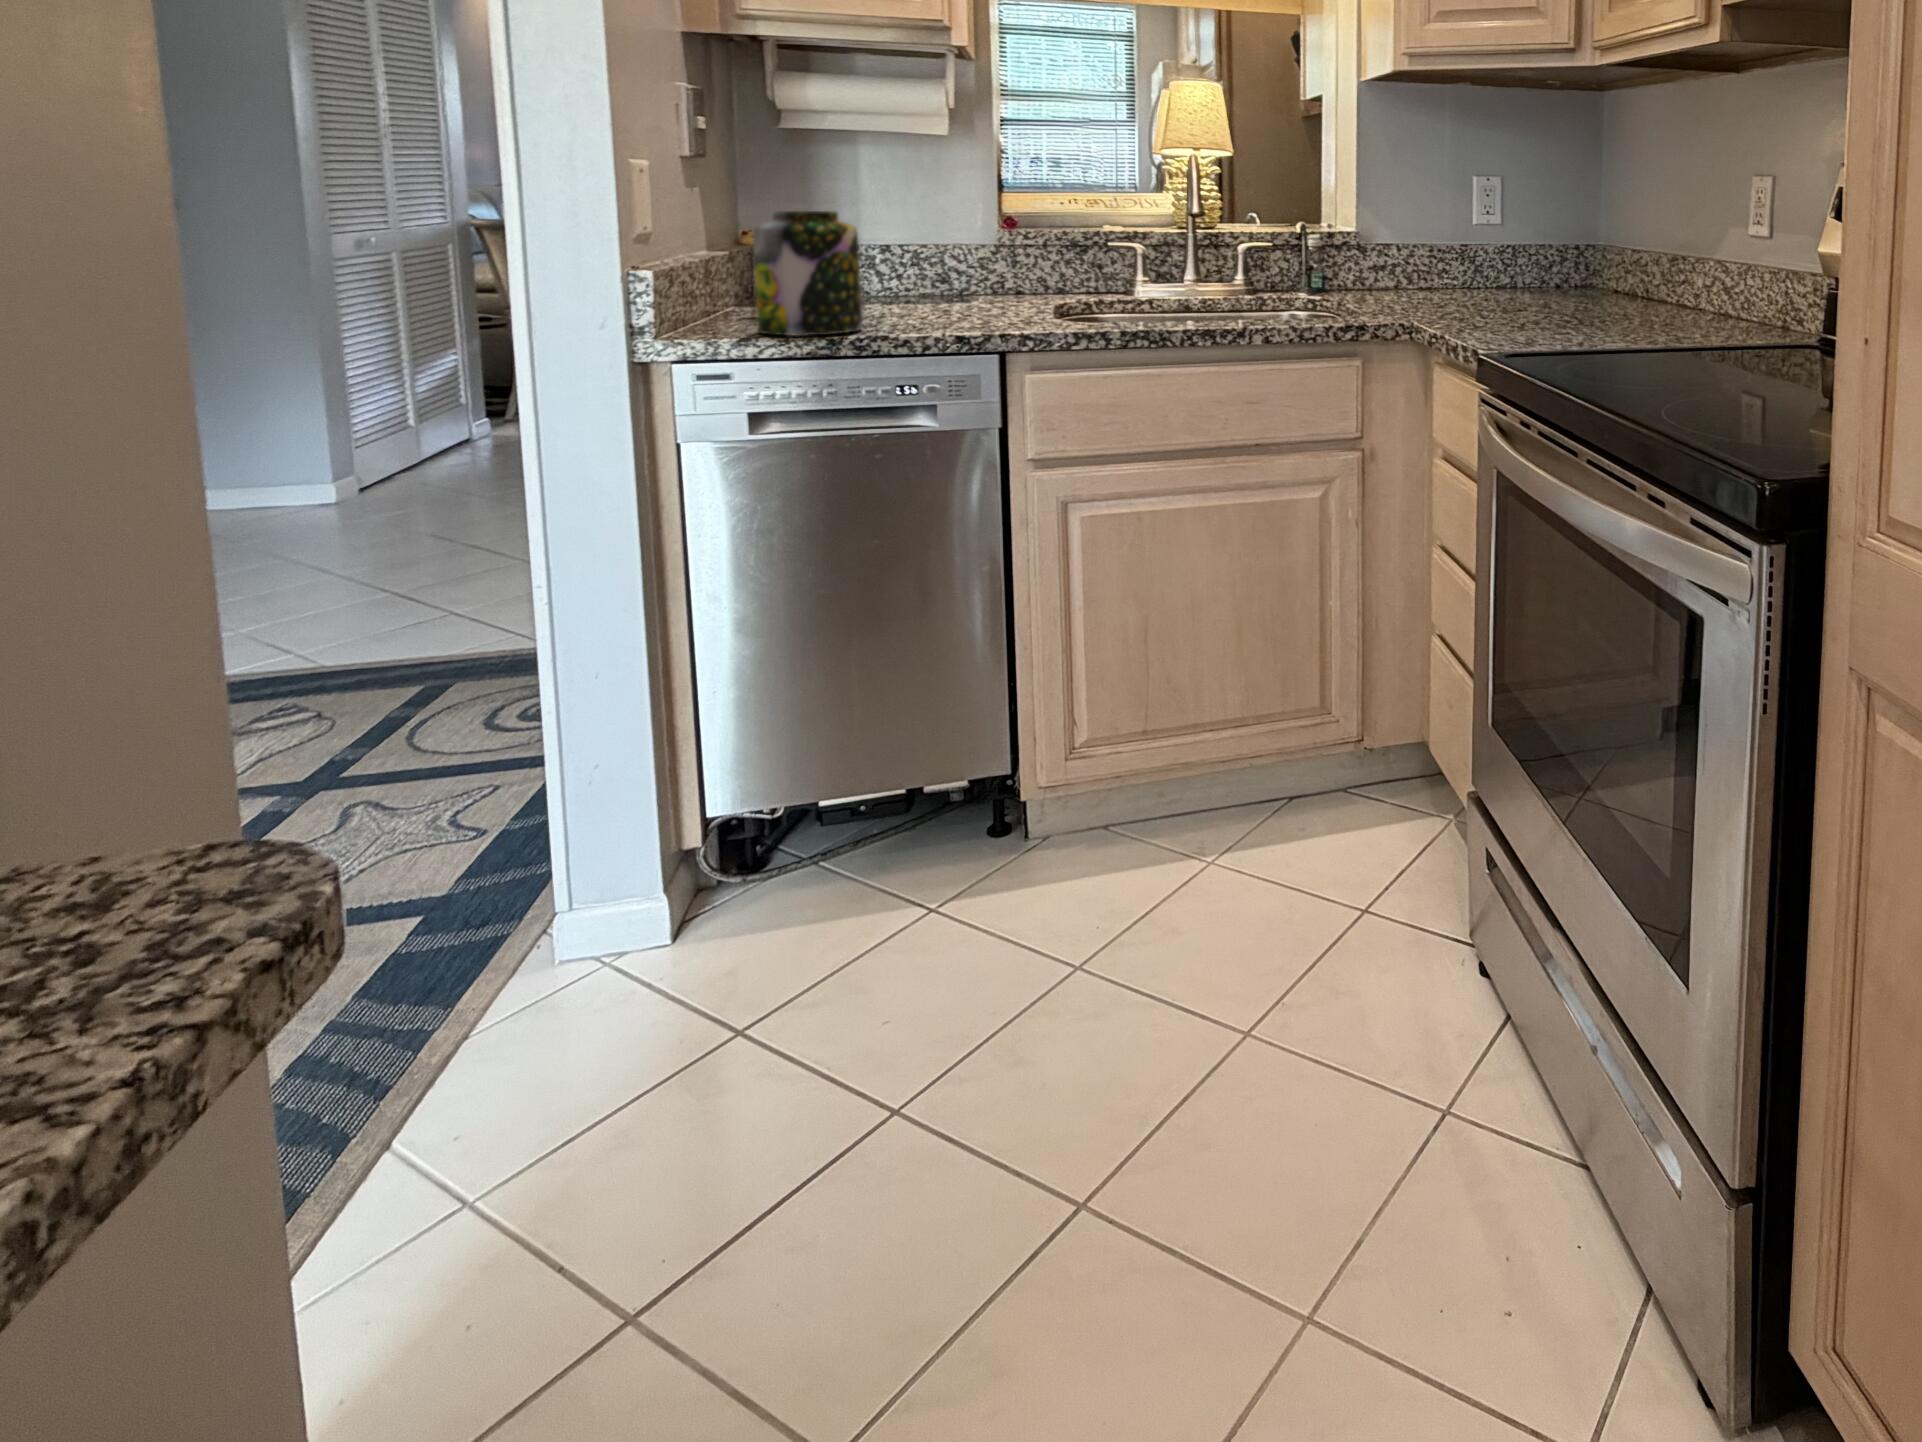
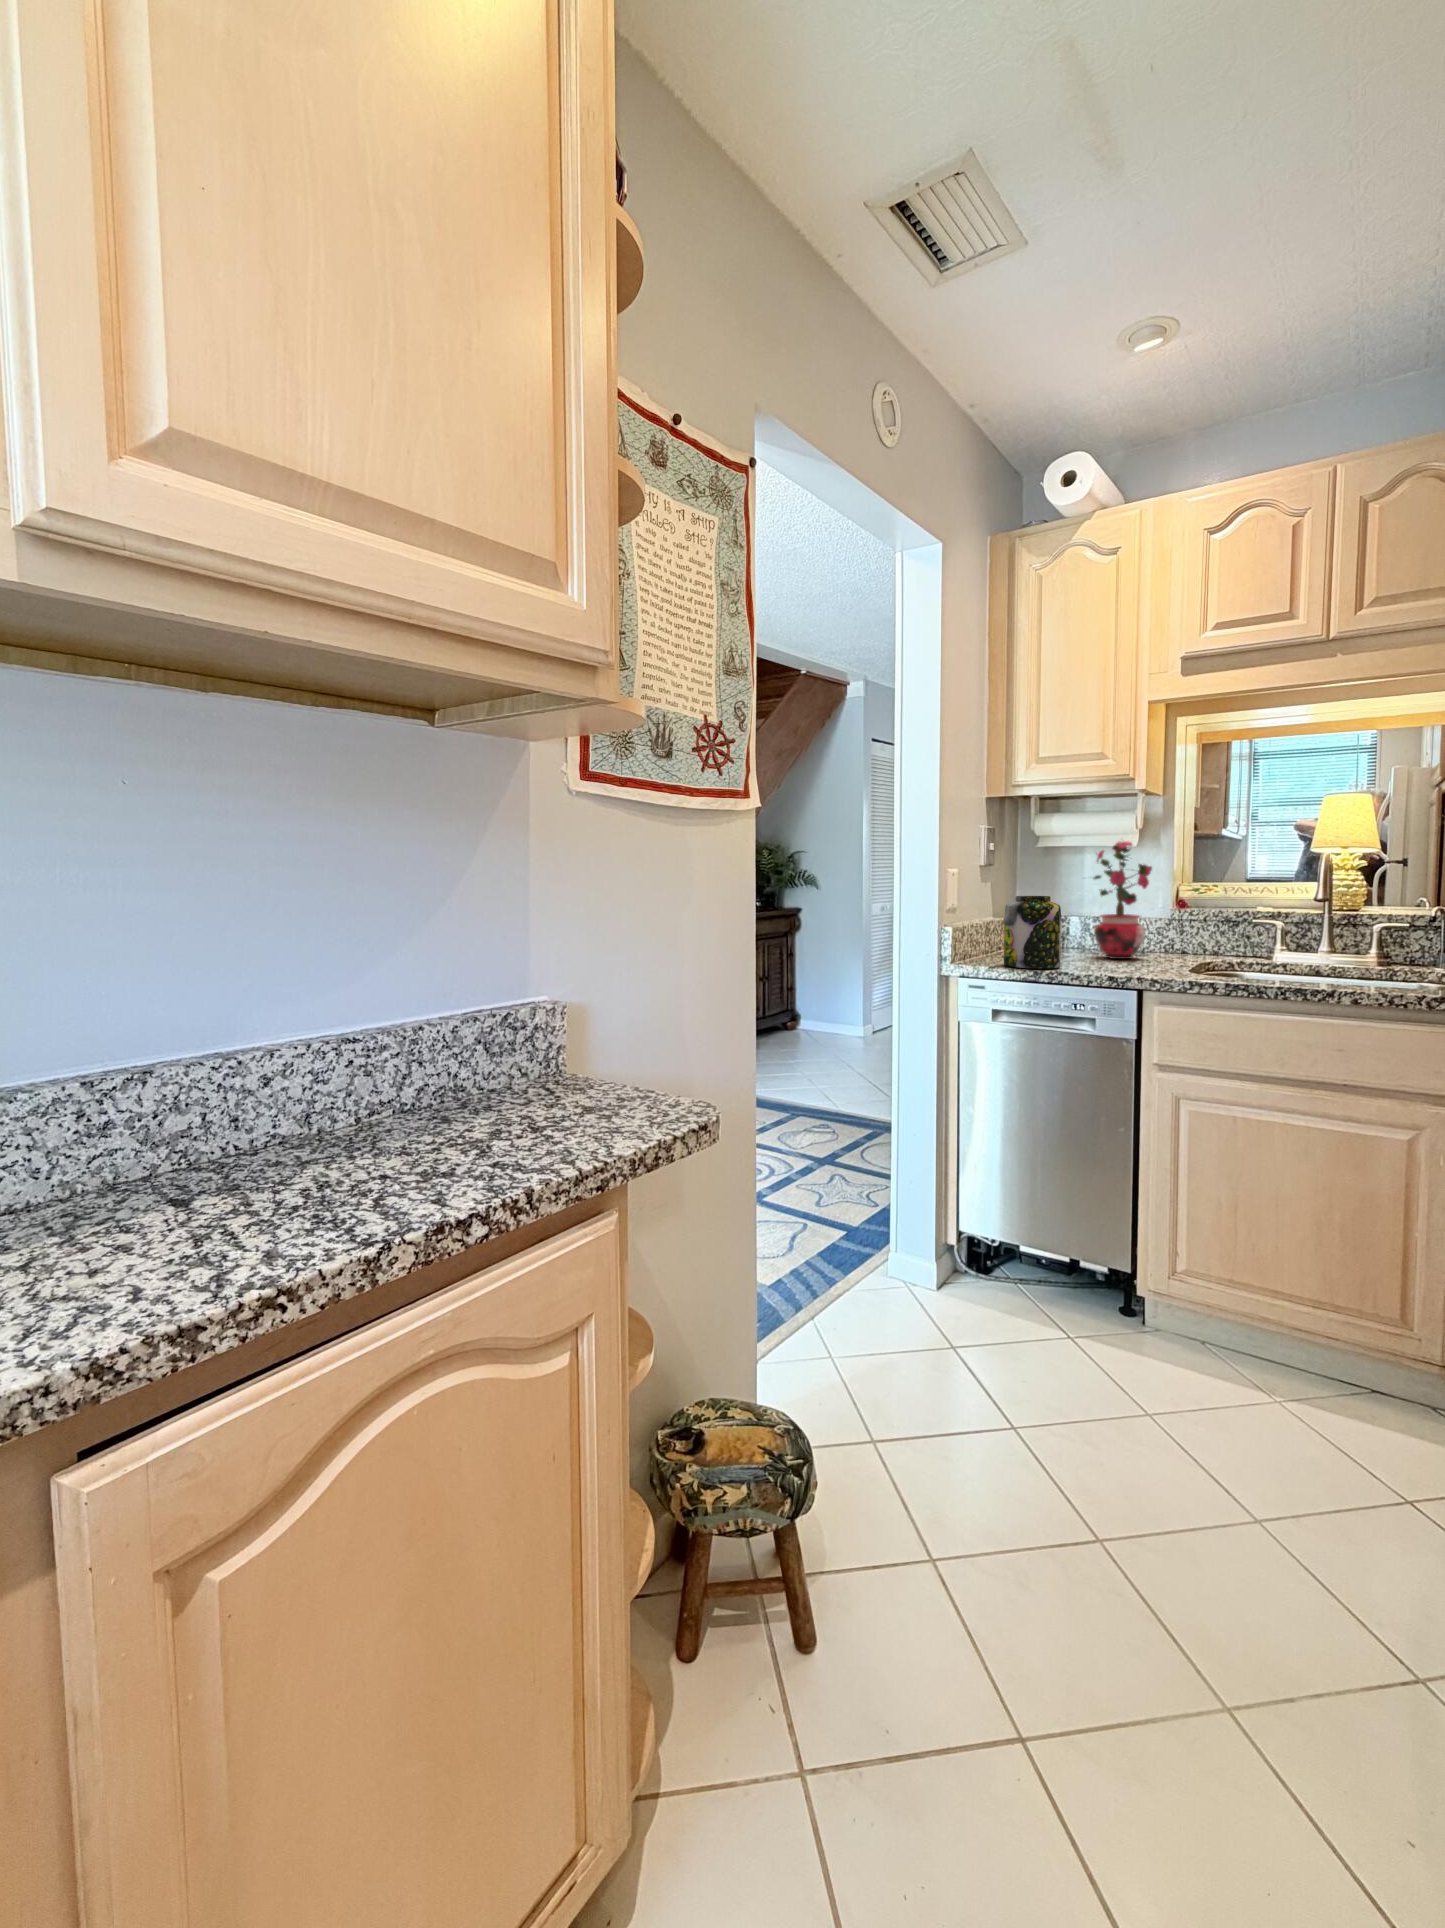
potted plant: none [869,120,977,309] -> present [1093,841,1152,959]

